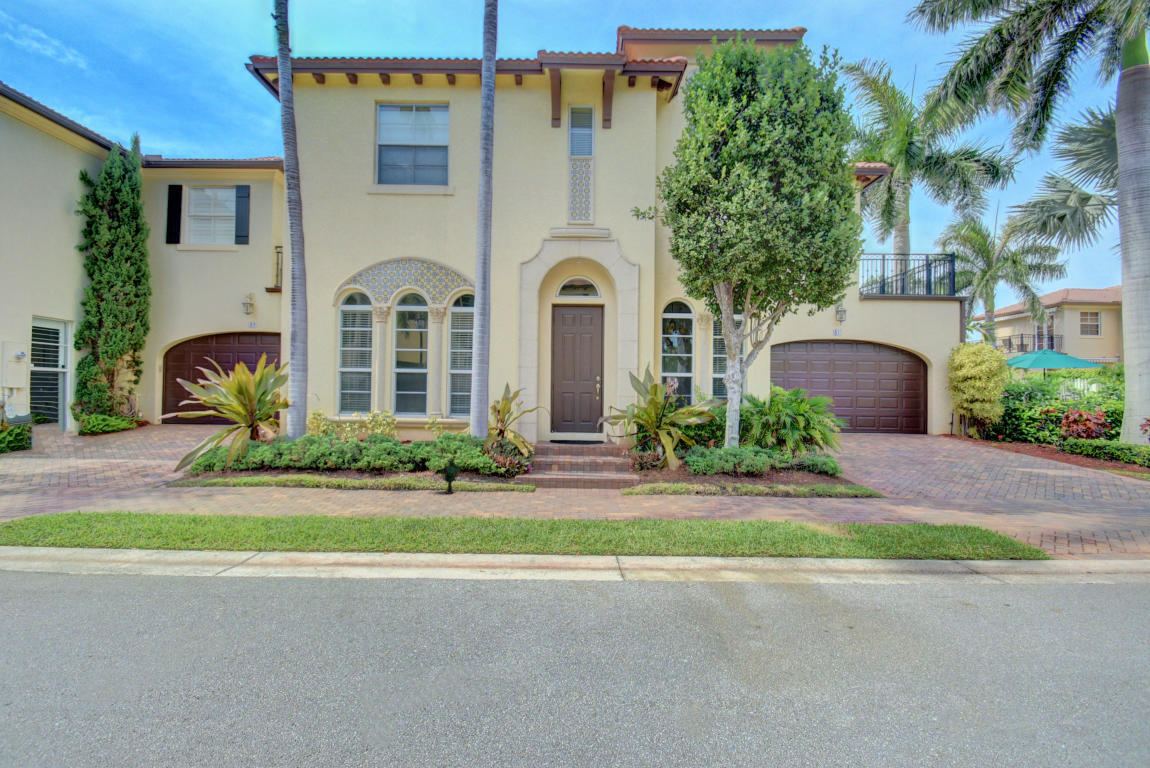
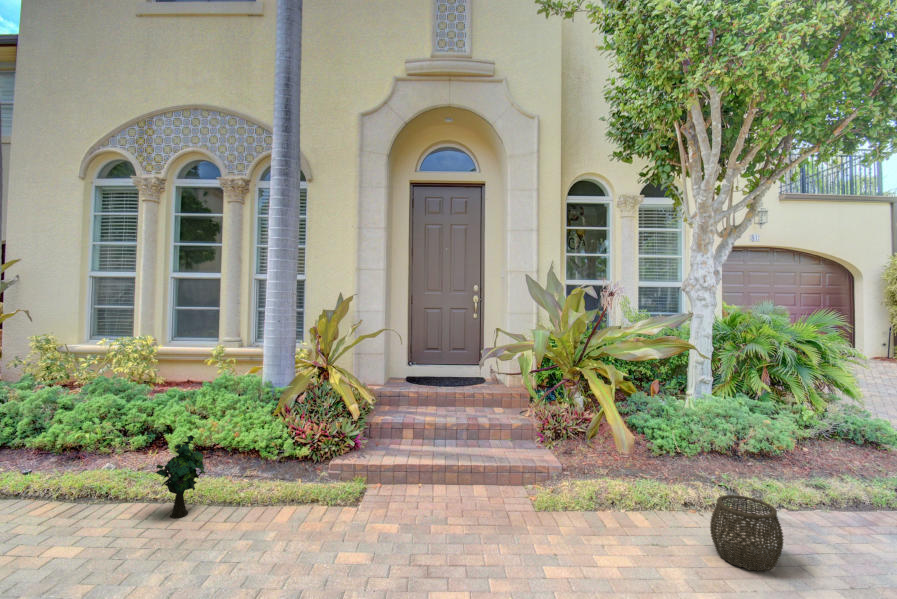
woven basket: none [693,480,722,507] -> present [710,495,784,571]

